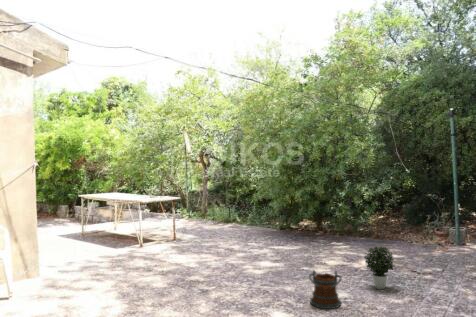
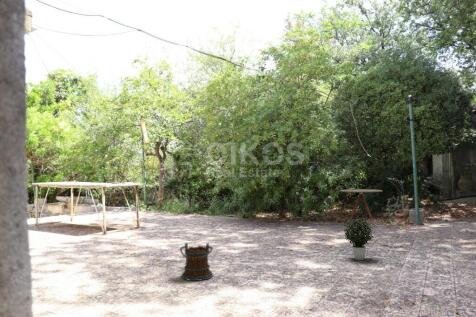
round table: none [381,203,426,236] -> present [340,189,382,219]
bucket: present [309,271,342,309] -> present [180,243,213,281]

